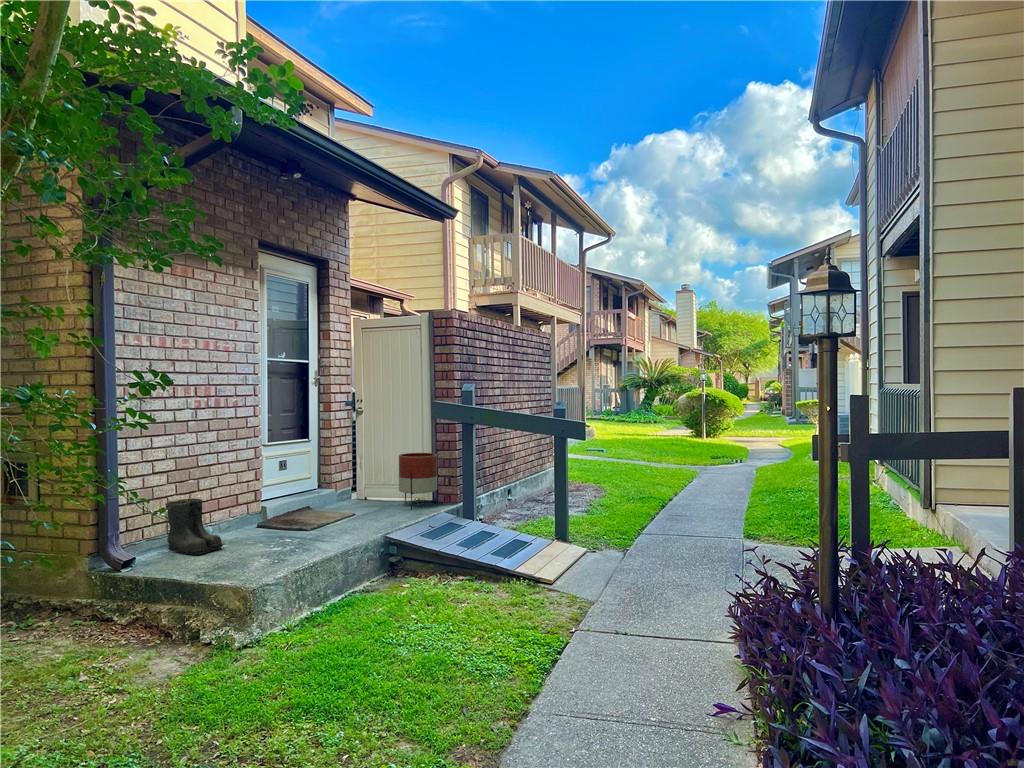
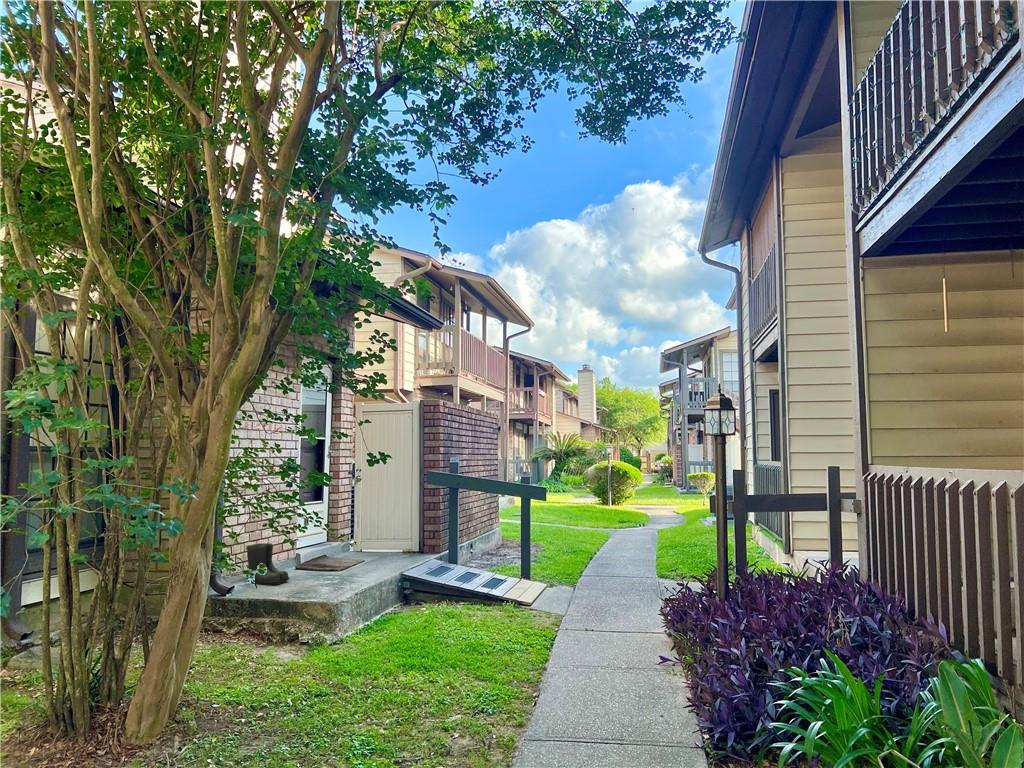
planter: present [399,453,438,510] -> none [395,512,426,557]

